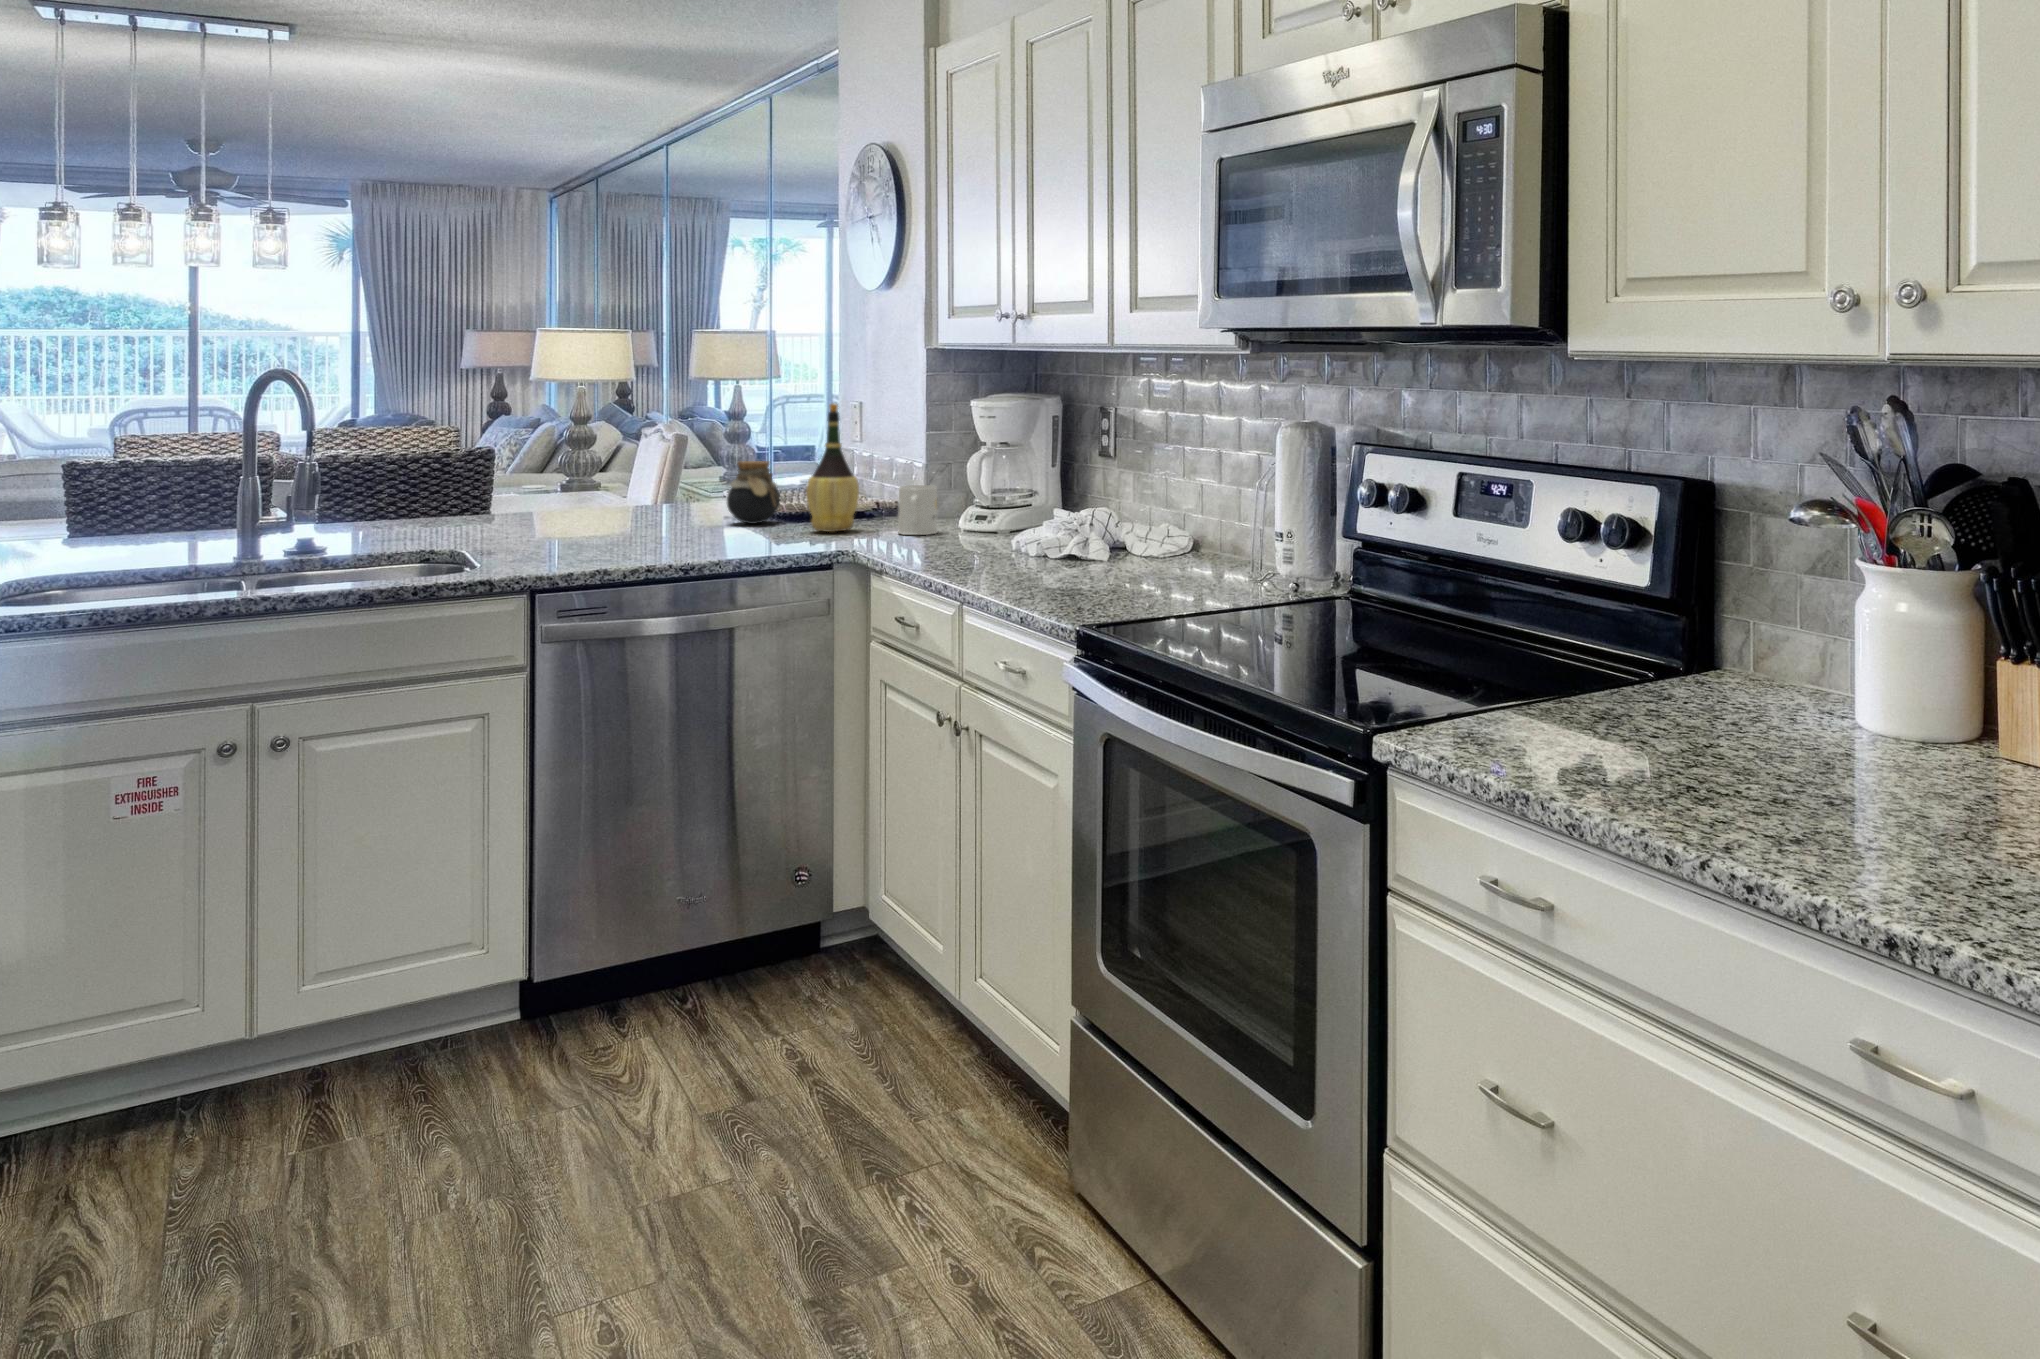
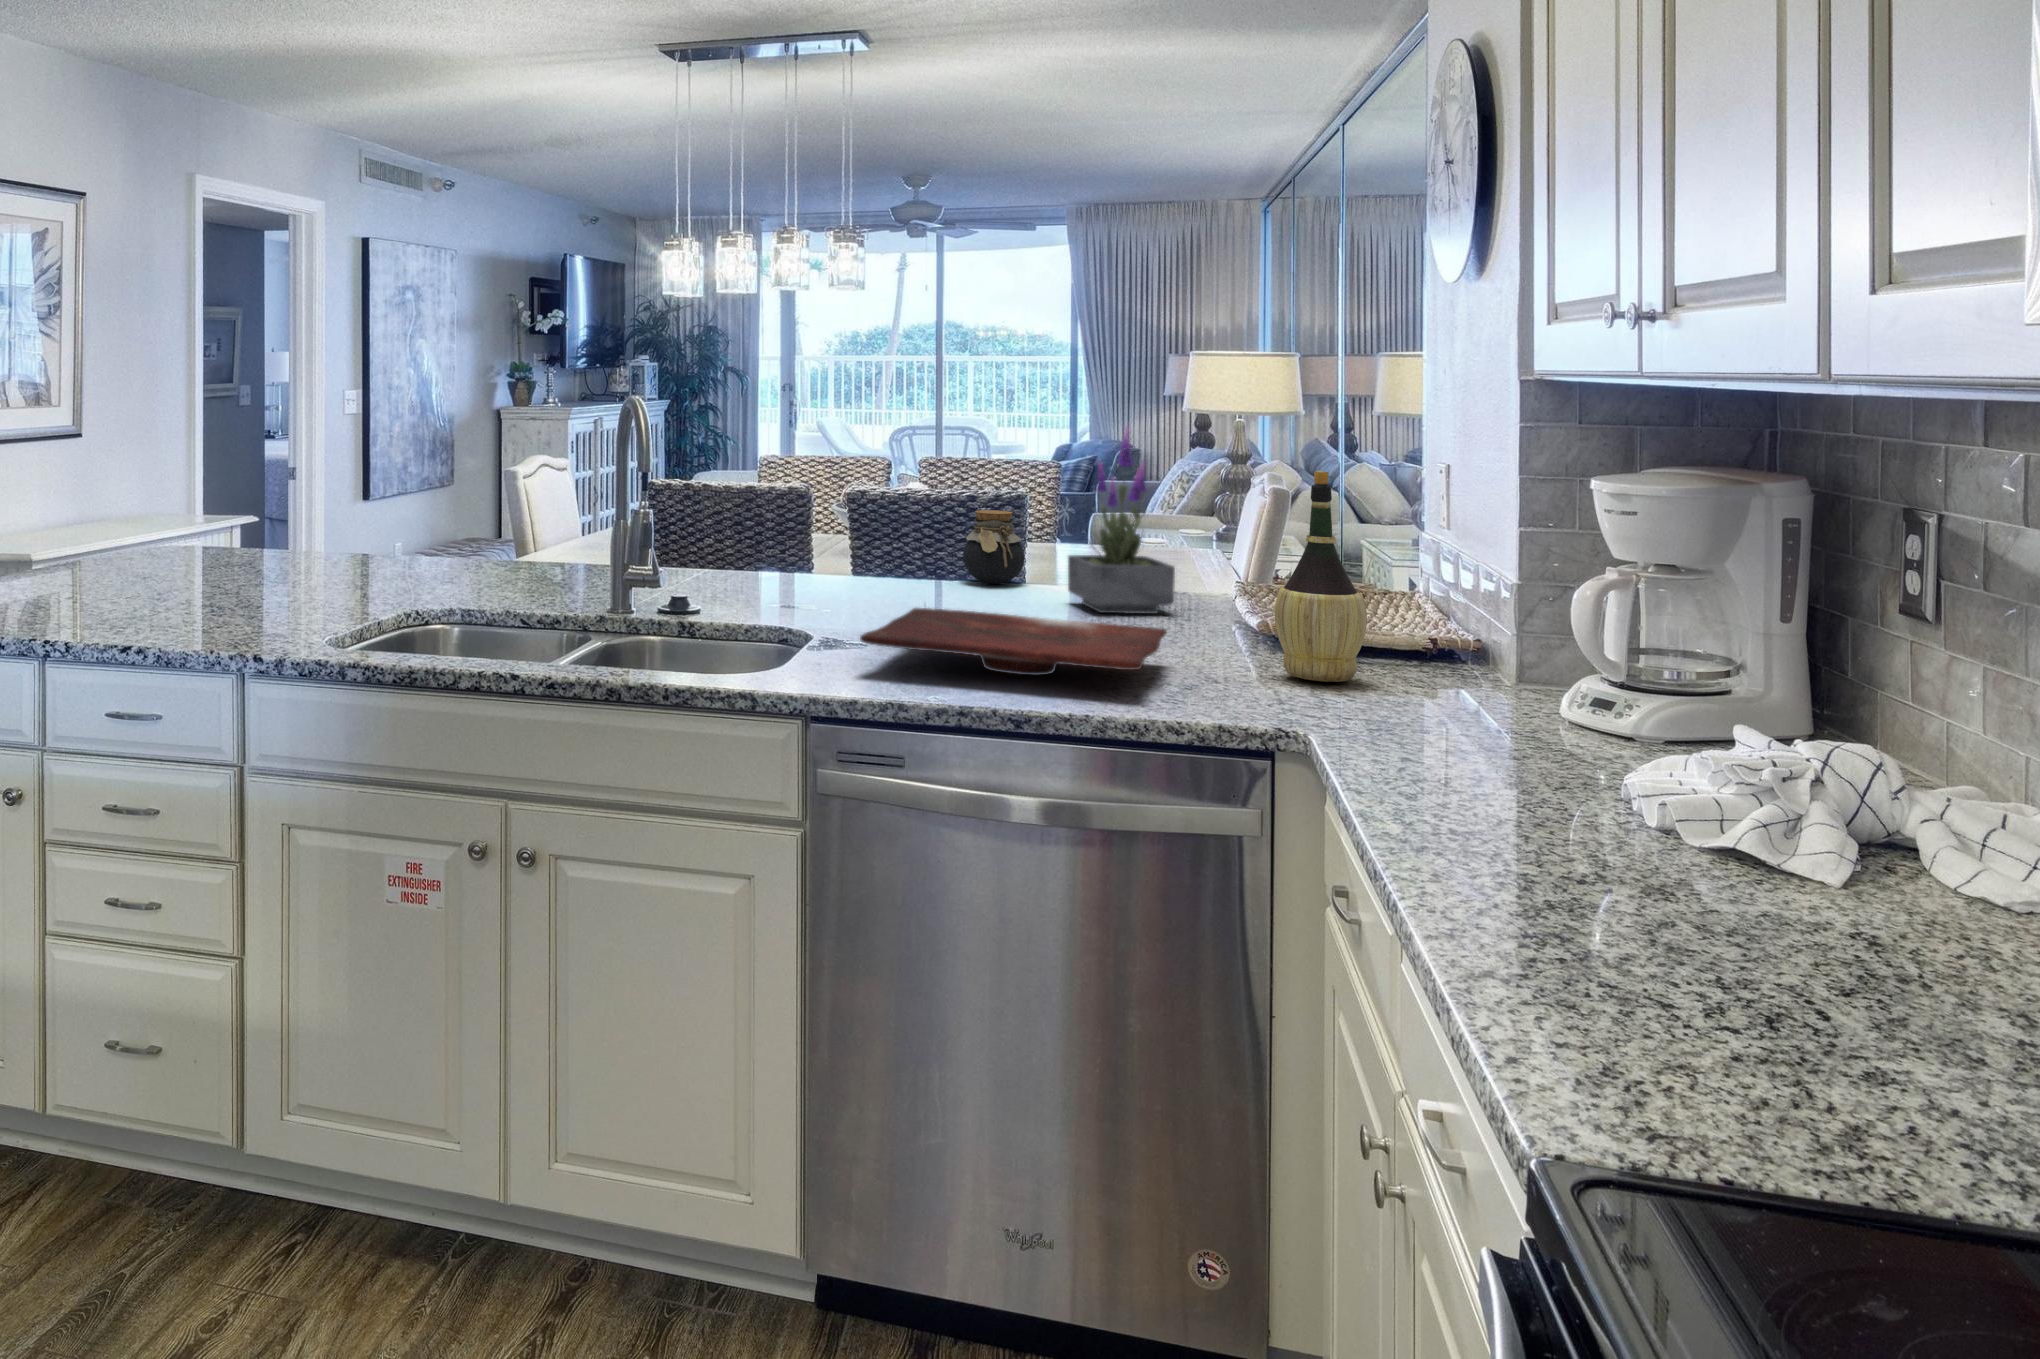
potted plant: none [615,380,700,519] -> present [1068,427,1175,614]
jar: present [727,461,780,524] -> present [963,510,1024,584]
mug: present [898,485,937,535] -> none [1423,621,1503,717]
cutting board: none [551,512,754,550] -> present [860,608,1167,675]

